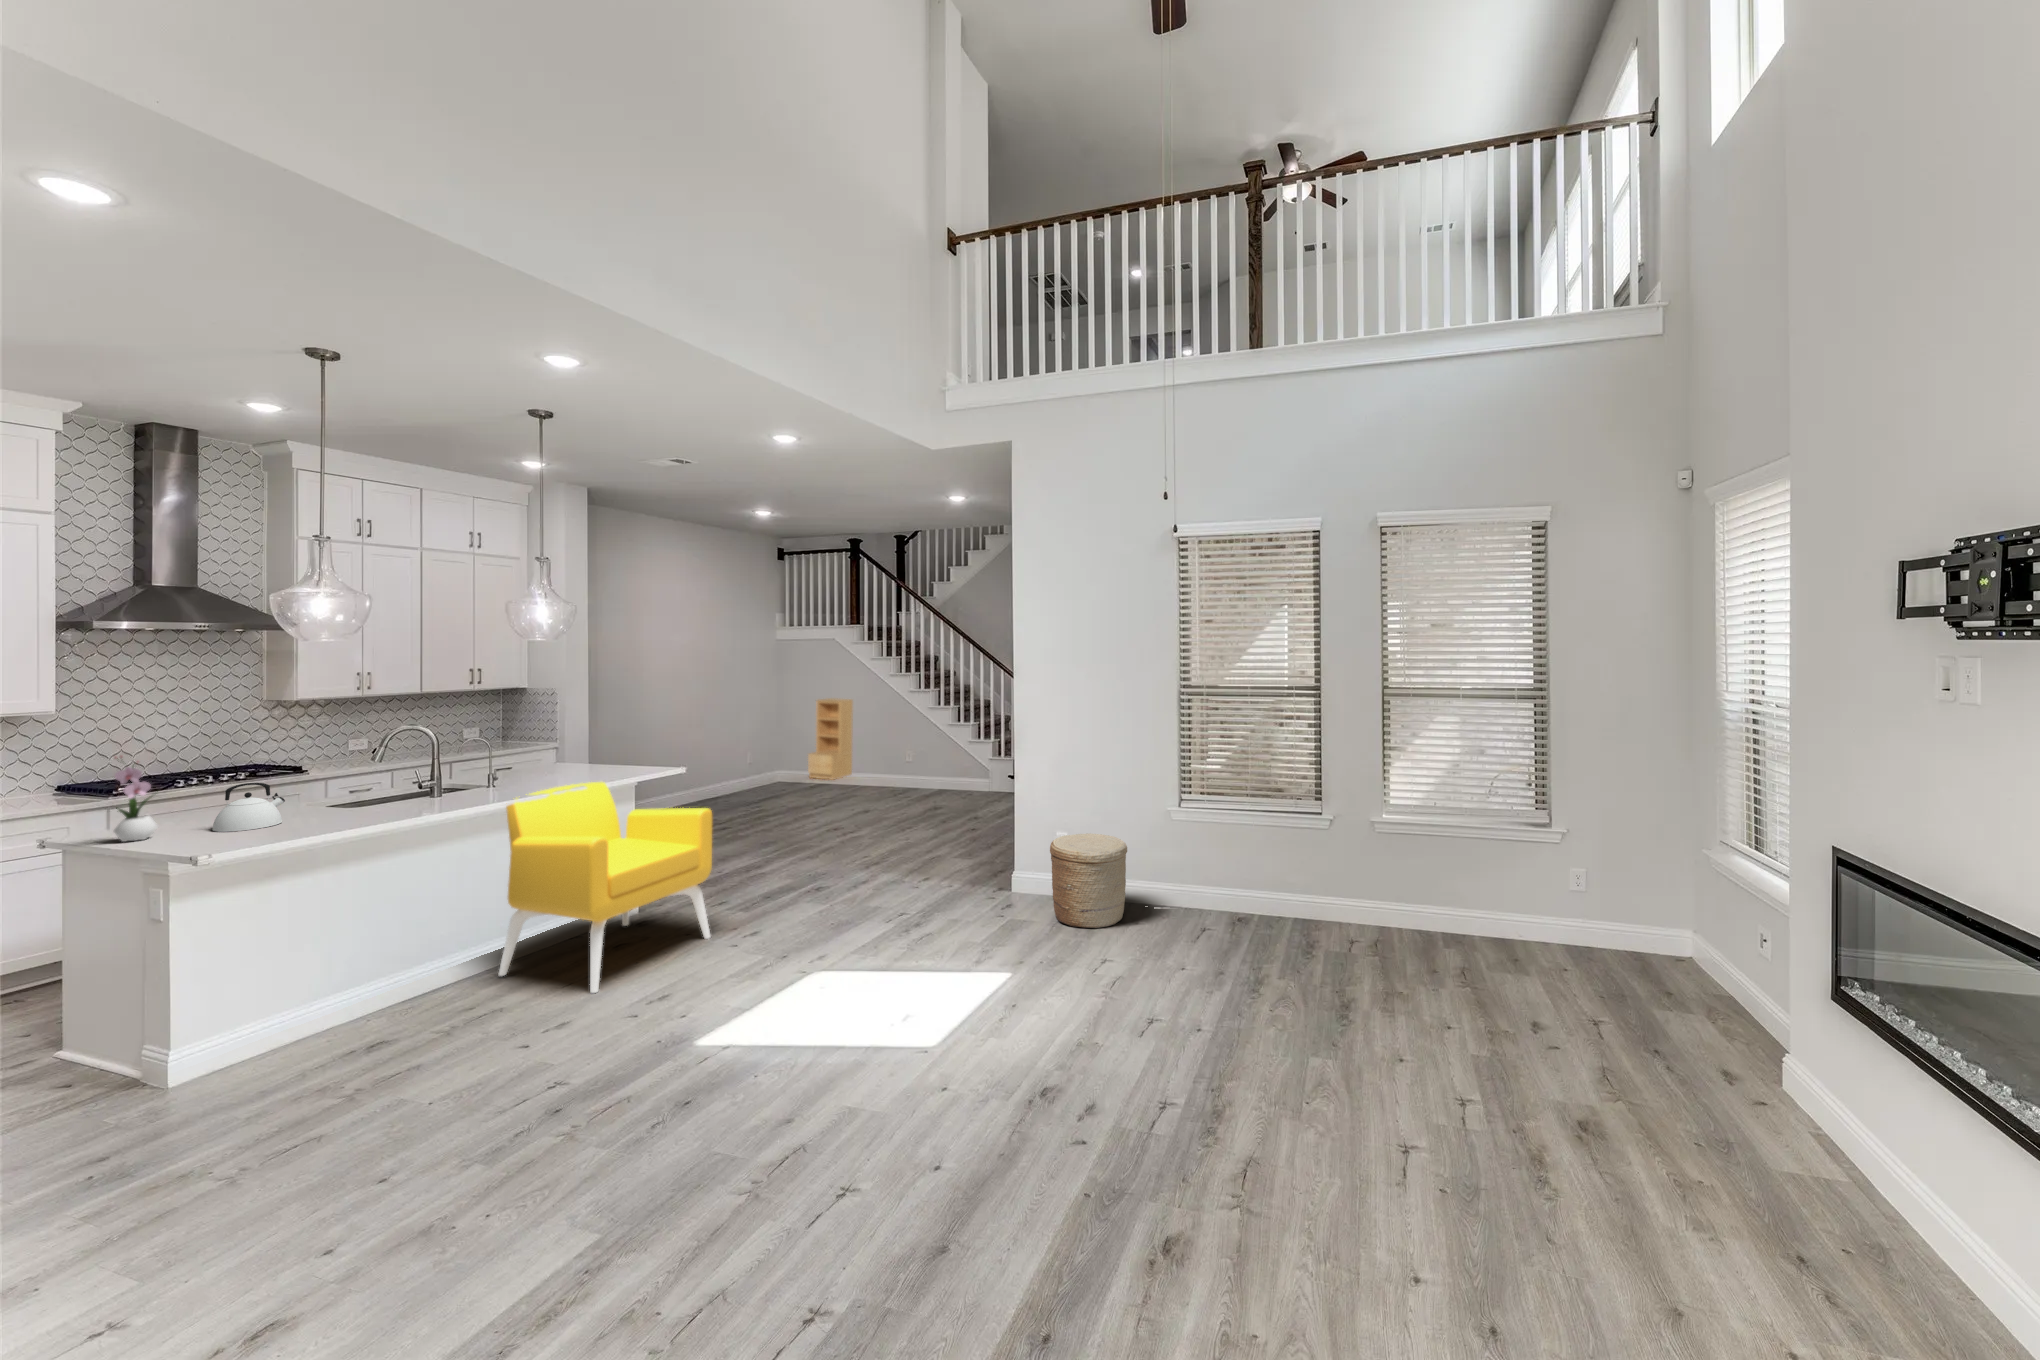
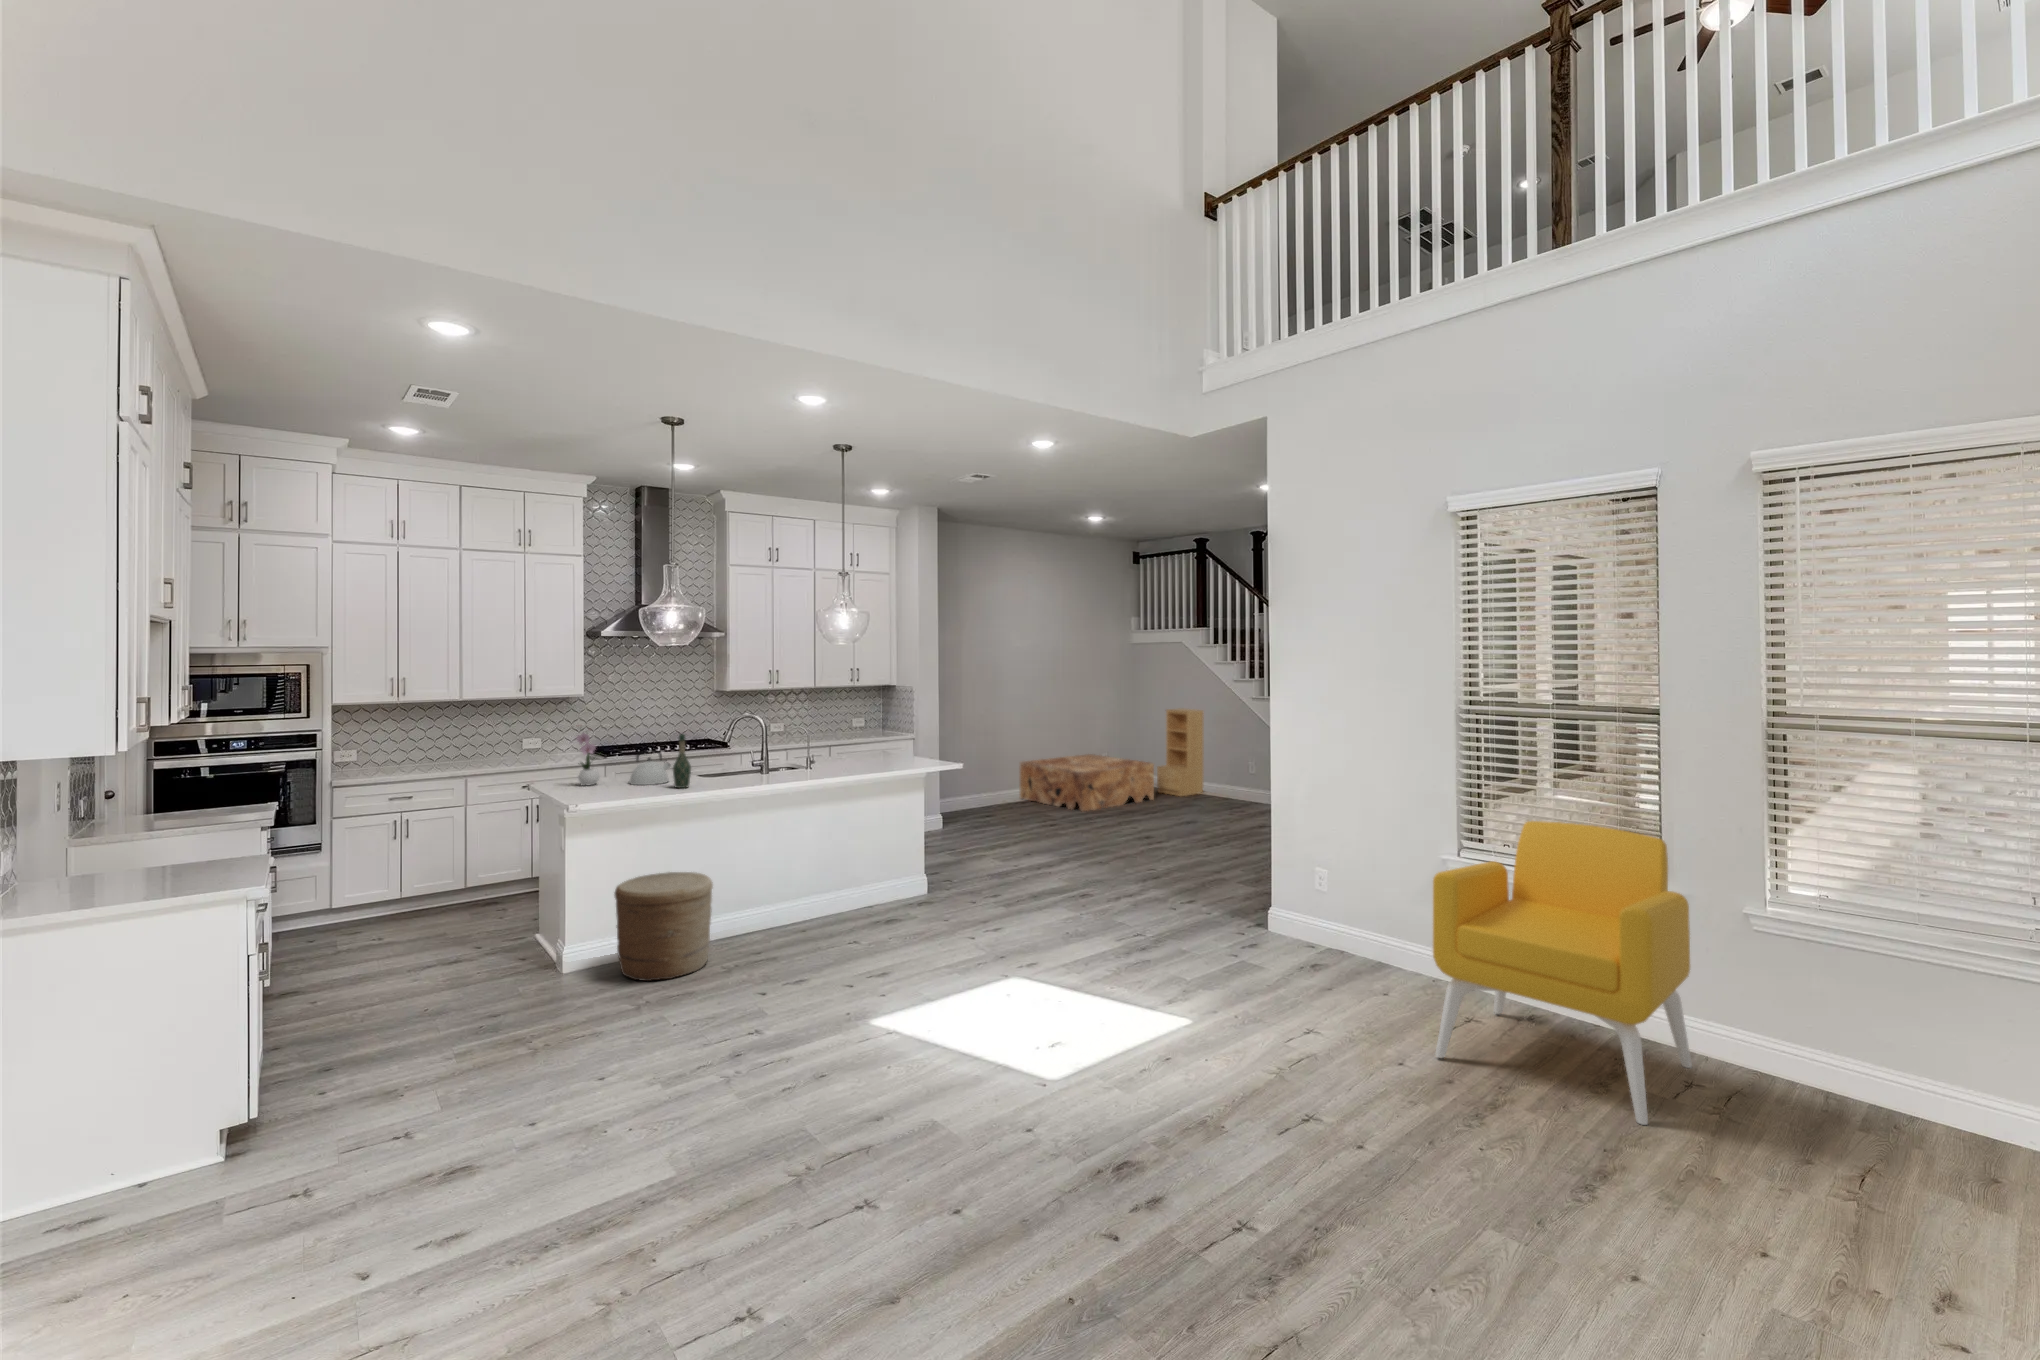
coffee table: none [666,746,810,804] -> present [1020,754,1154,811]
wine bottle: none [304,758,335,829] -> present [673,734,691,788]
armchair: present [499,782,712,993] -> present [1433,821,1692,1125]
woven basket: present [1050,834,1127,928] -> present [614,872,713,981]

